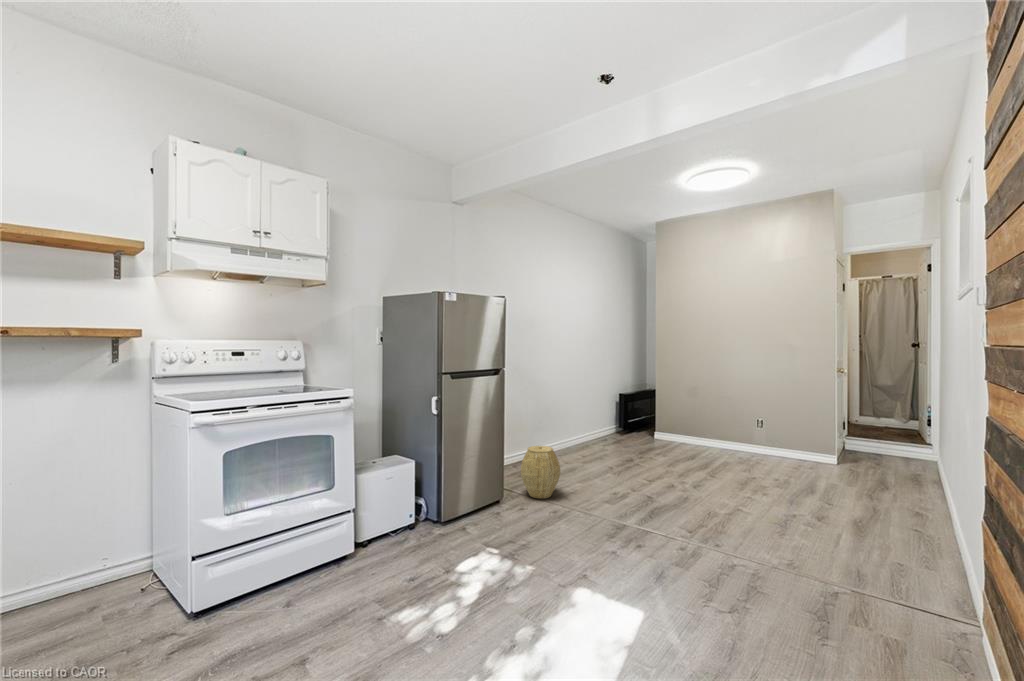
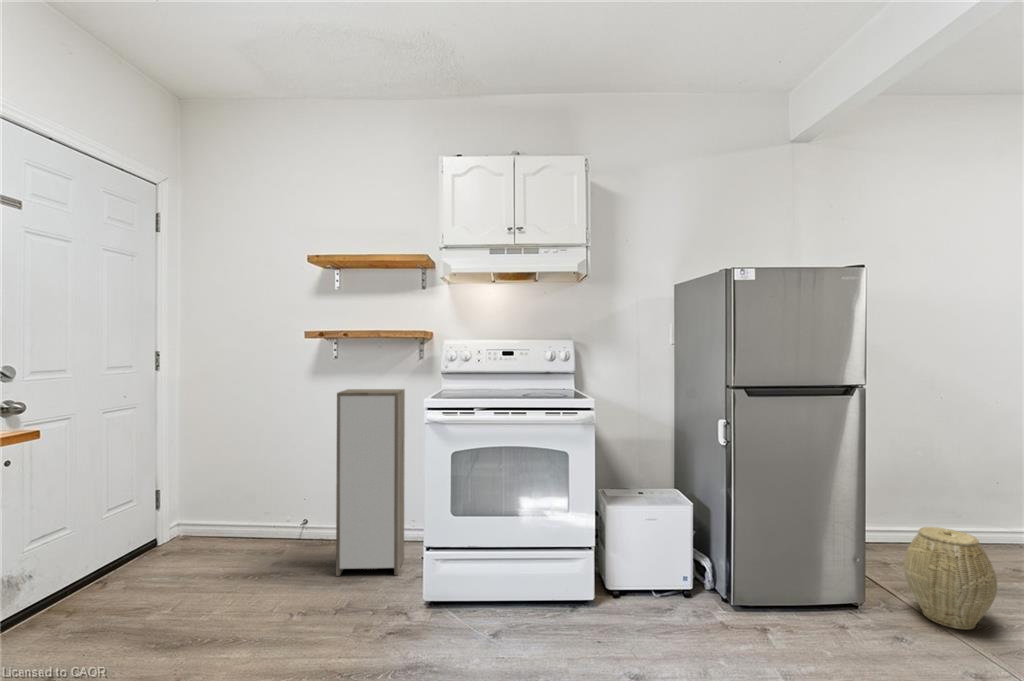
storage cabinet: none [22,397,125,639] -> present [336,389,405,576]

